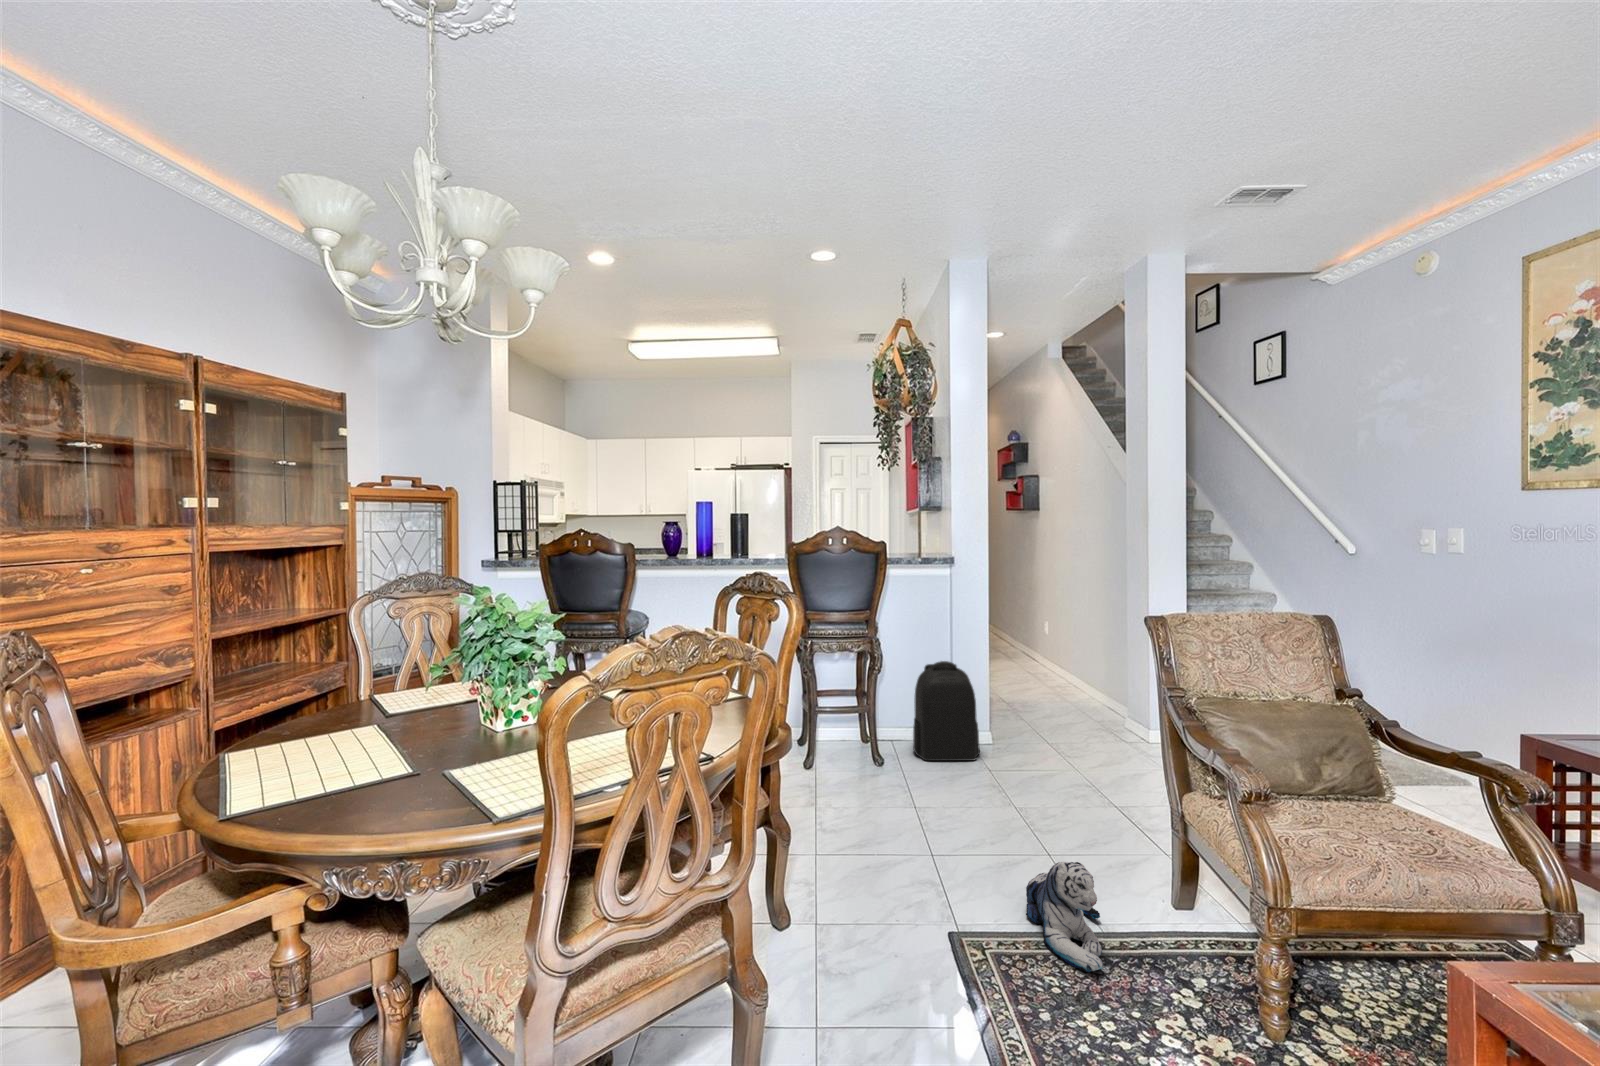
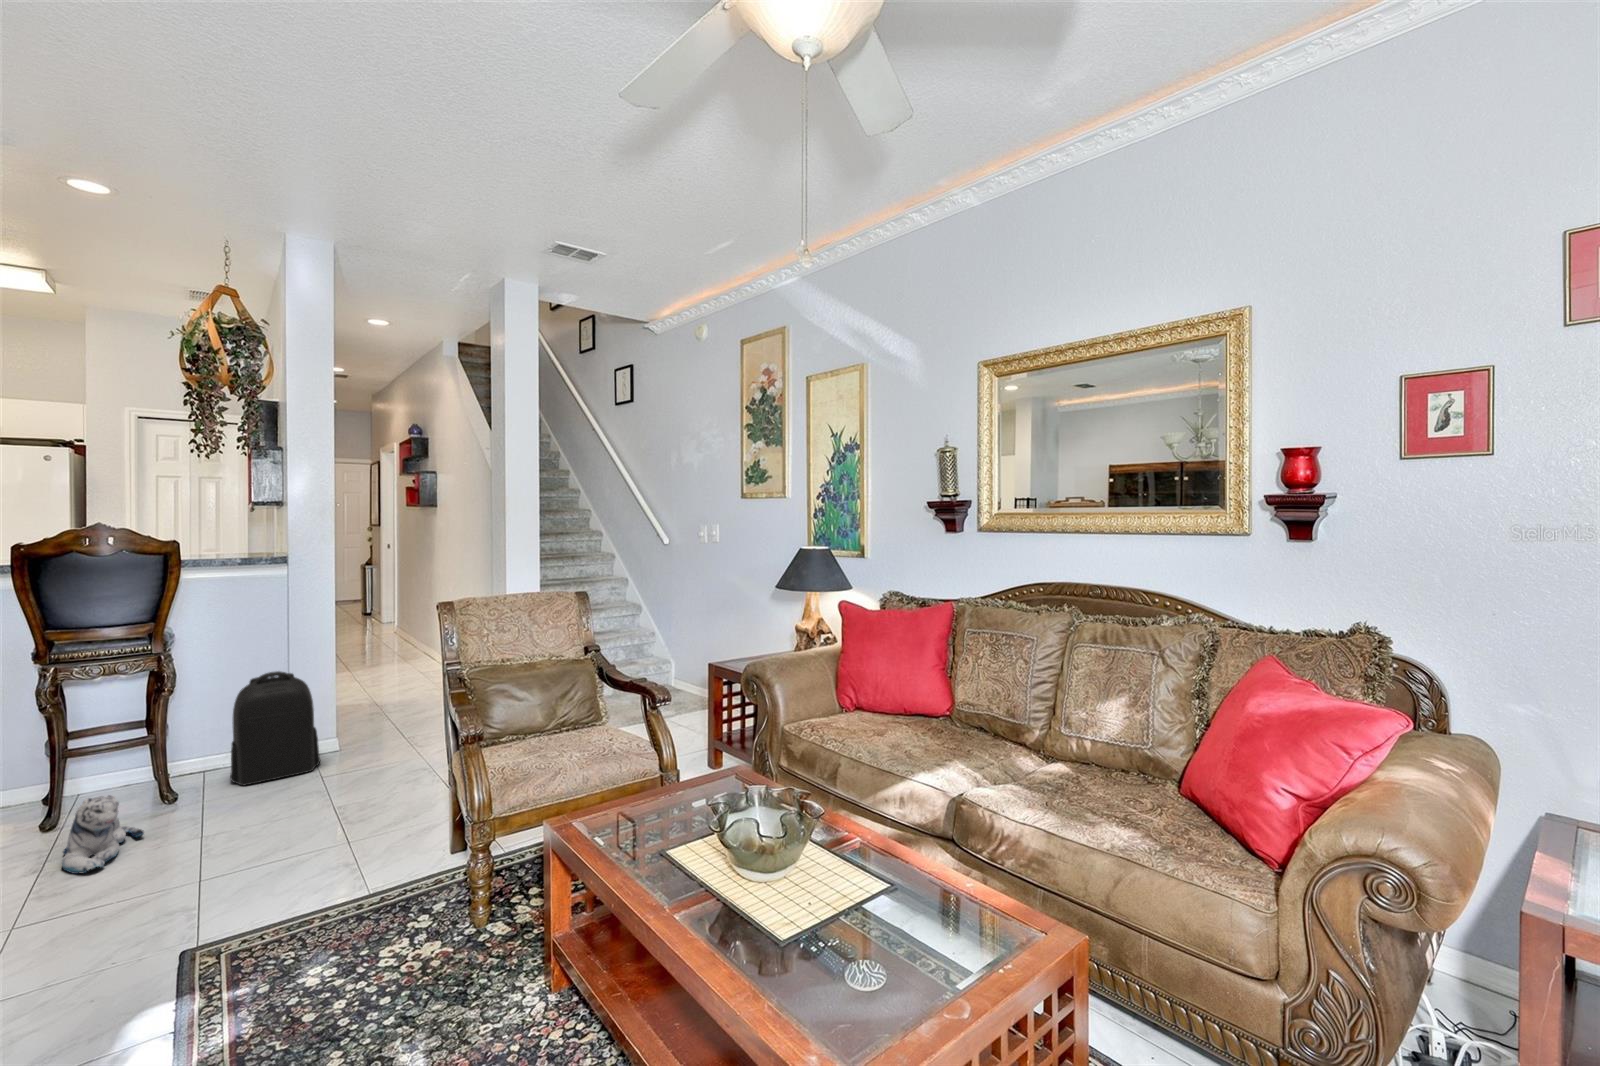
plush toy: present [1026,862,1103,972] -> present [62,795,144,874]

